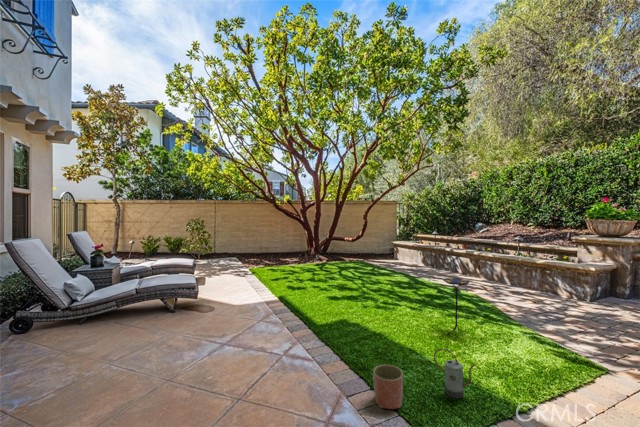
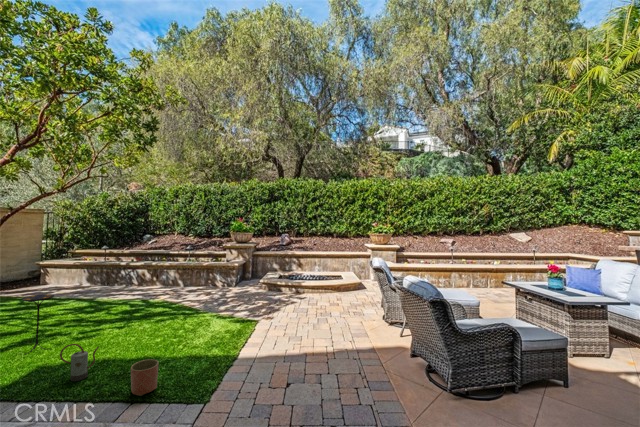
side table: present [444,278,469,333] -> present [22,294,54,354]
watering can: present [434,349,475,398] -> present [60,344,99,381]

